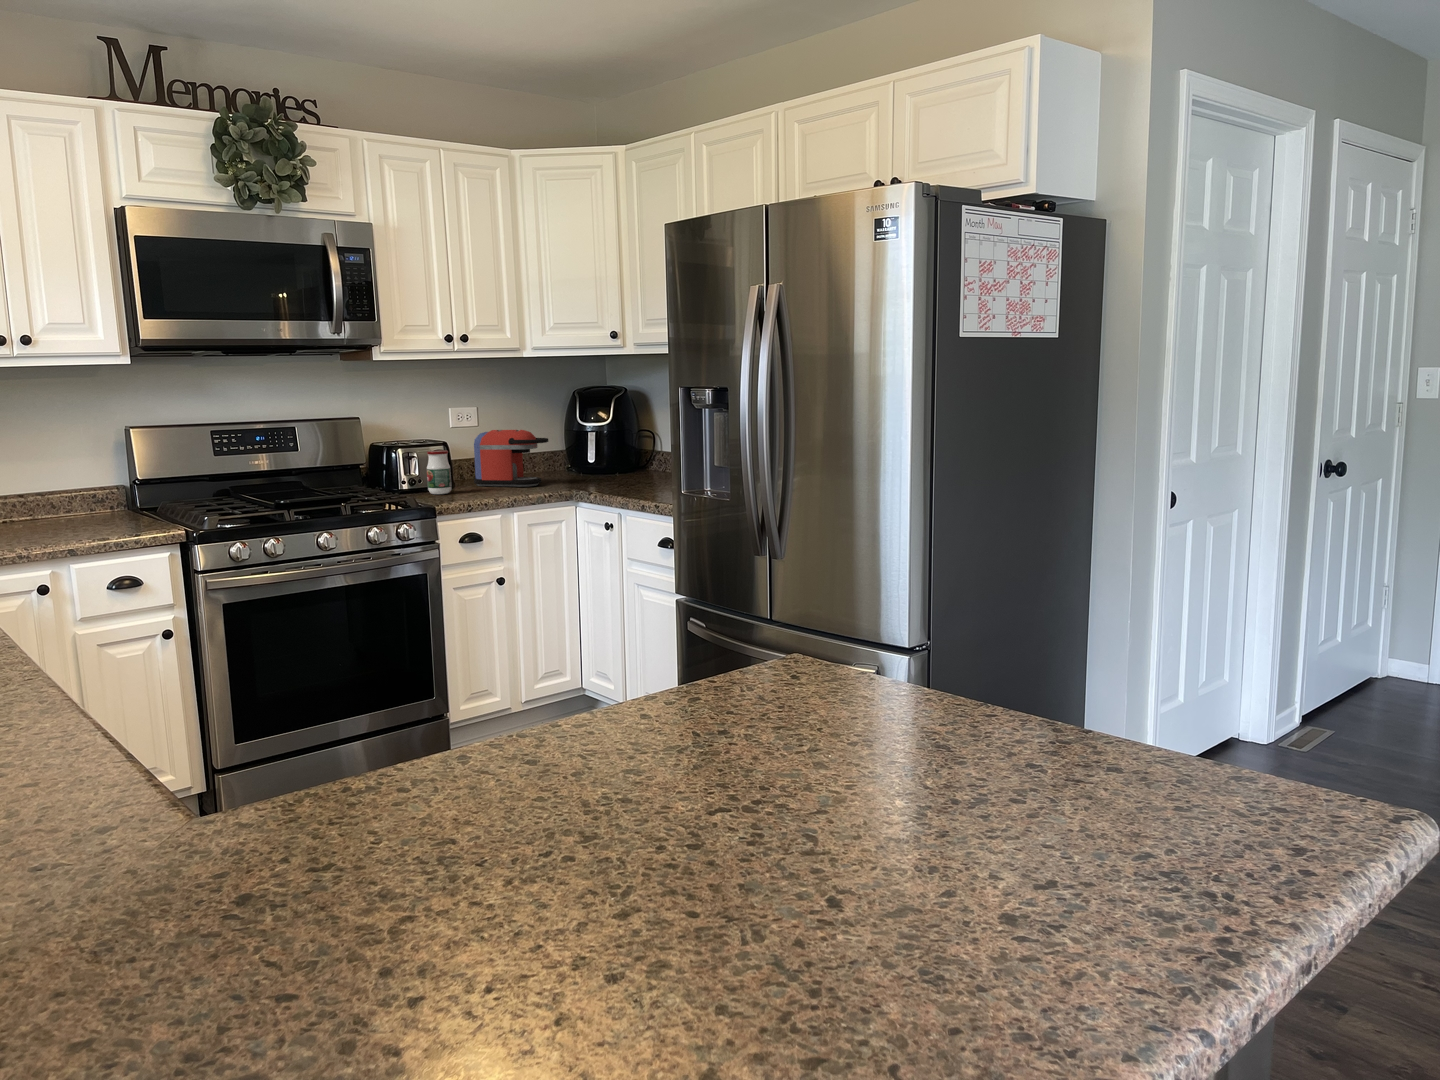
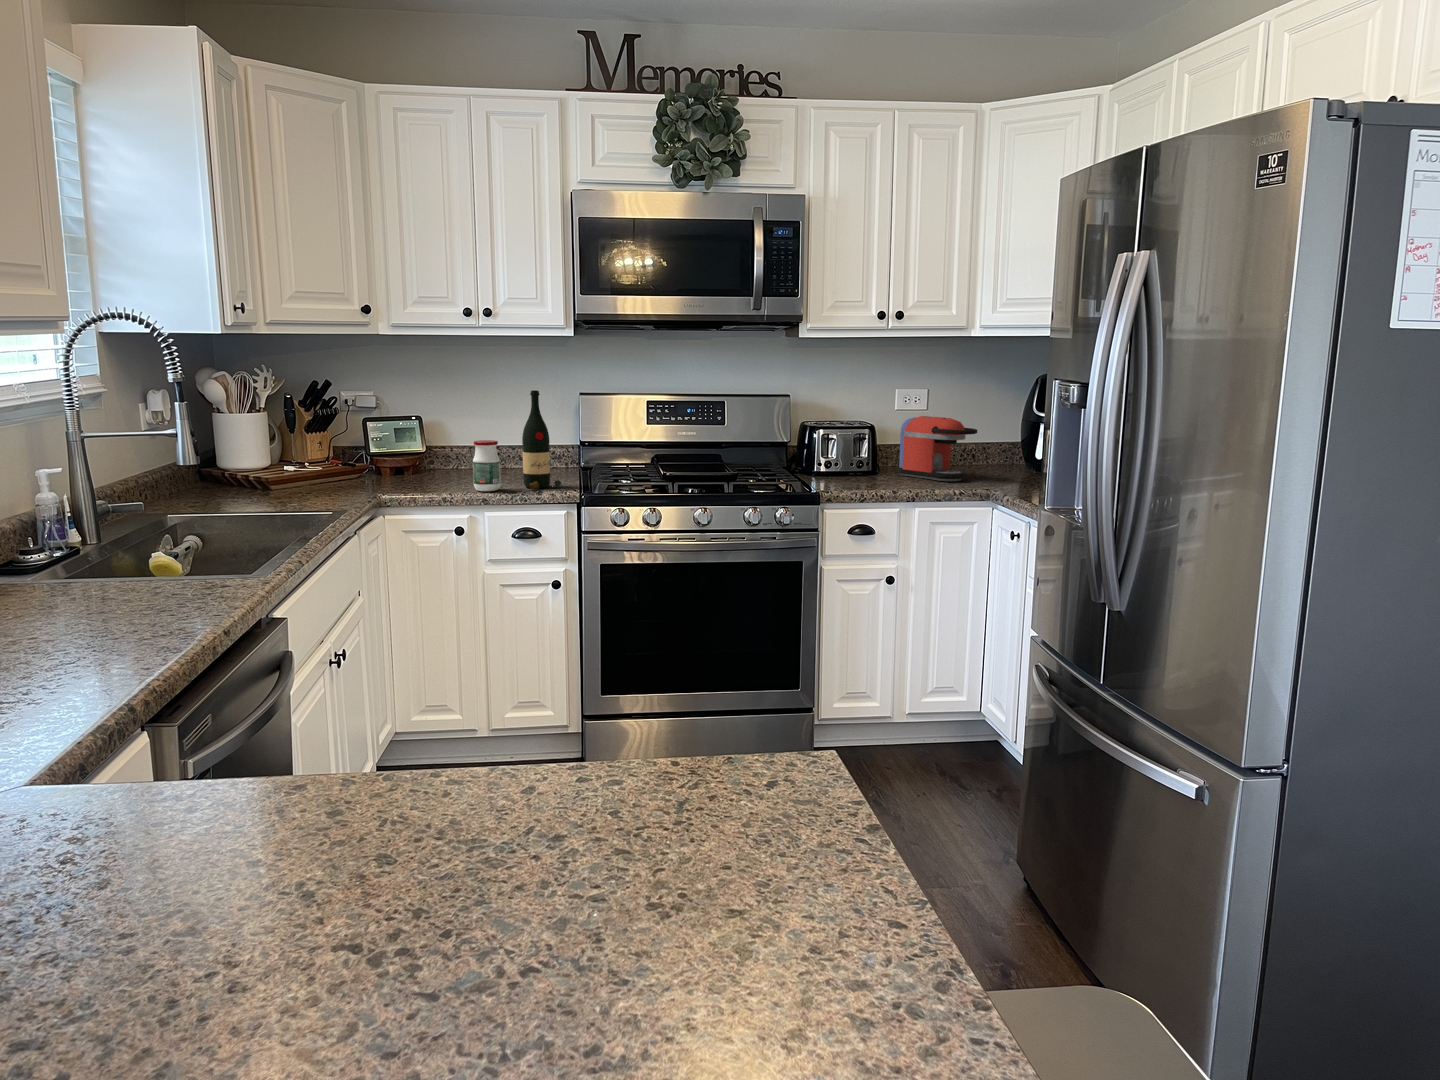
wine bottle: none [99,425,153,534] -> present [522,390,561,489]
jar: present [427,450,451,494] -> present [473,440,501,491]

